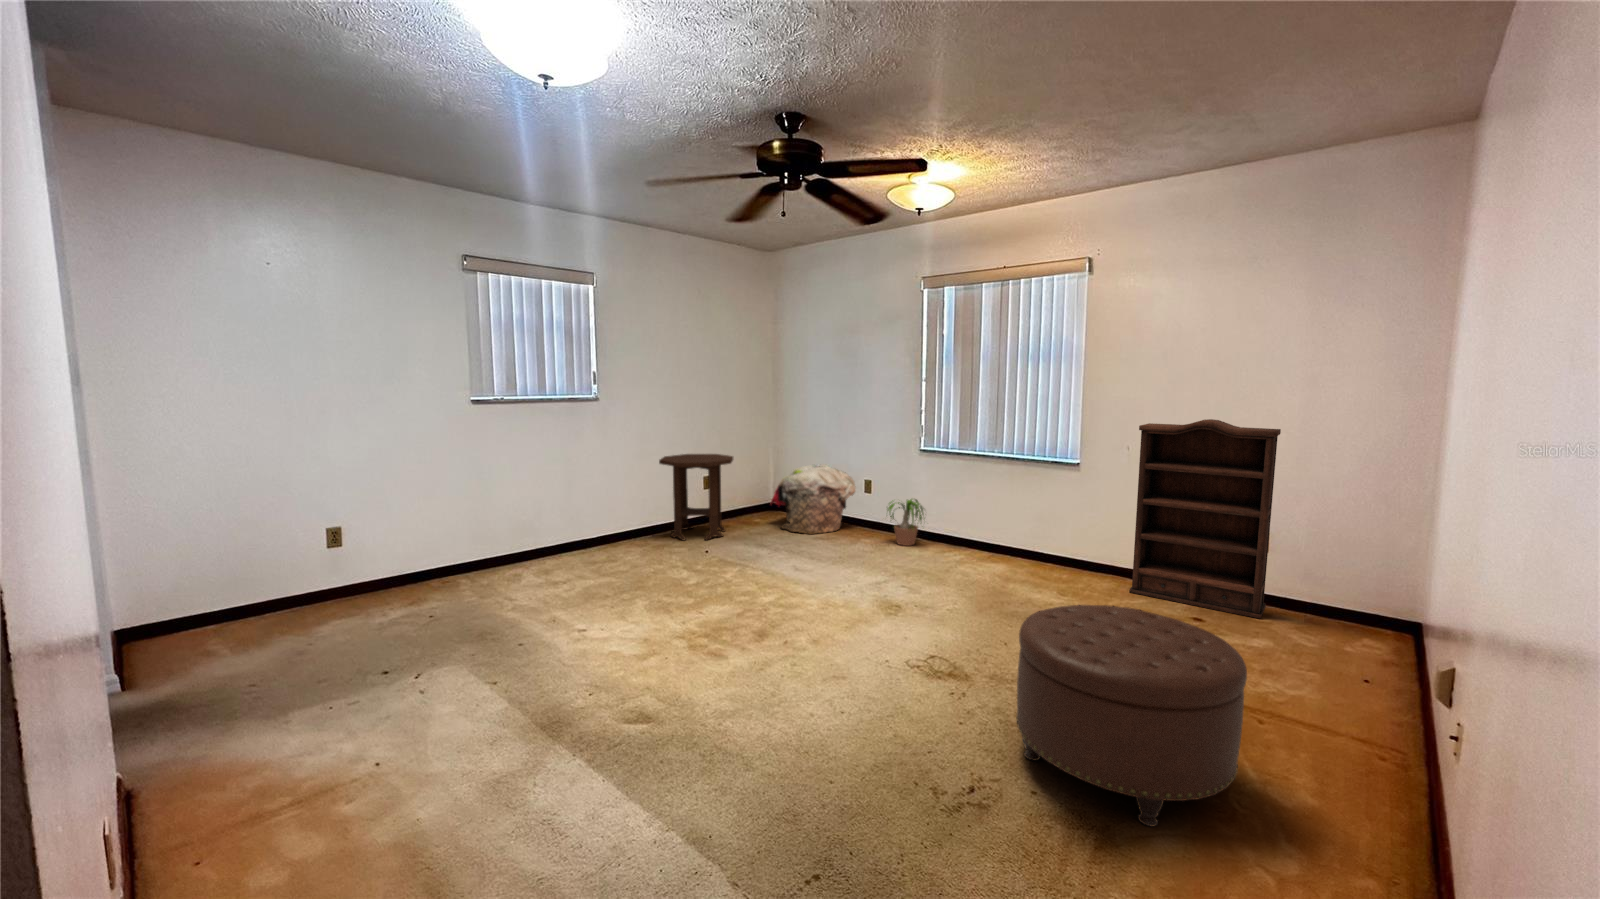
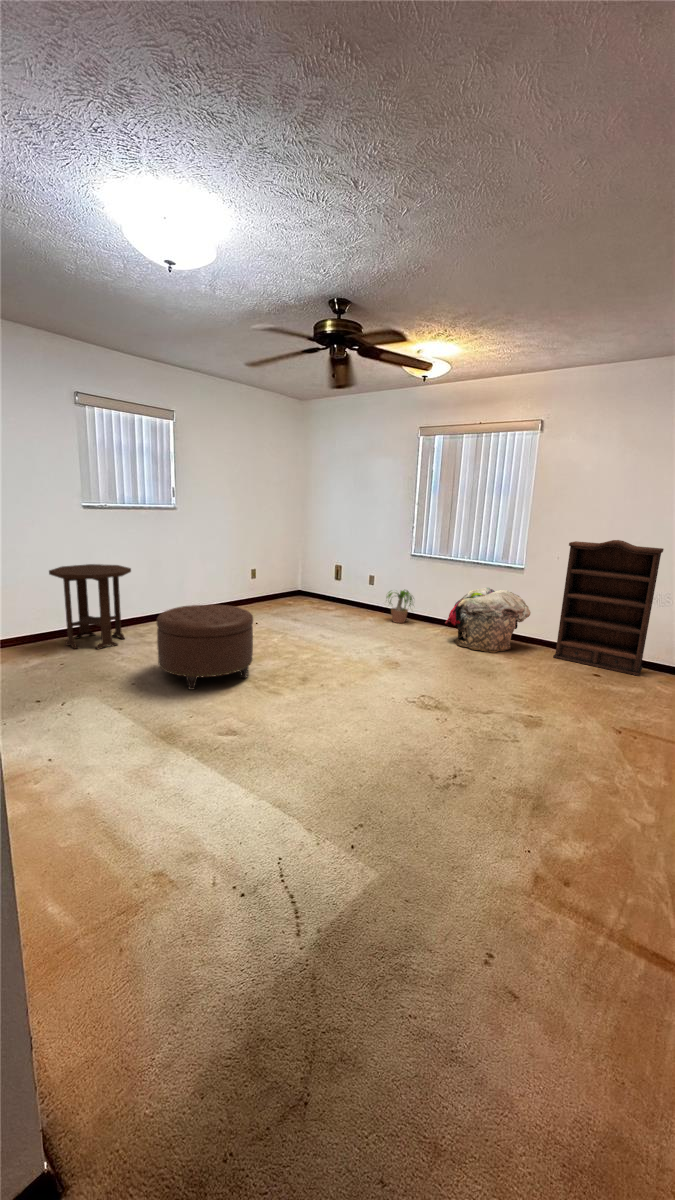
side table: present [659,454,733,540] -> present [49,564,131,649]
laundry basket: present [770,465,855,534] -> present [445,588,531,653]
ottoman: present [1016,605,1247,826] -> present [157,604,253,690]

